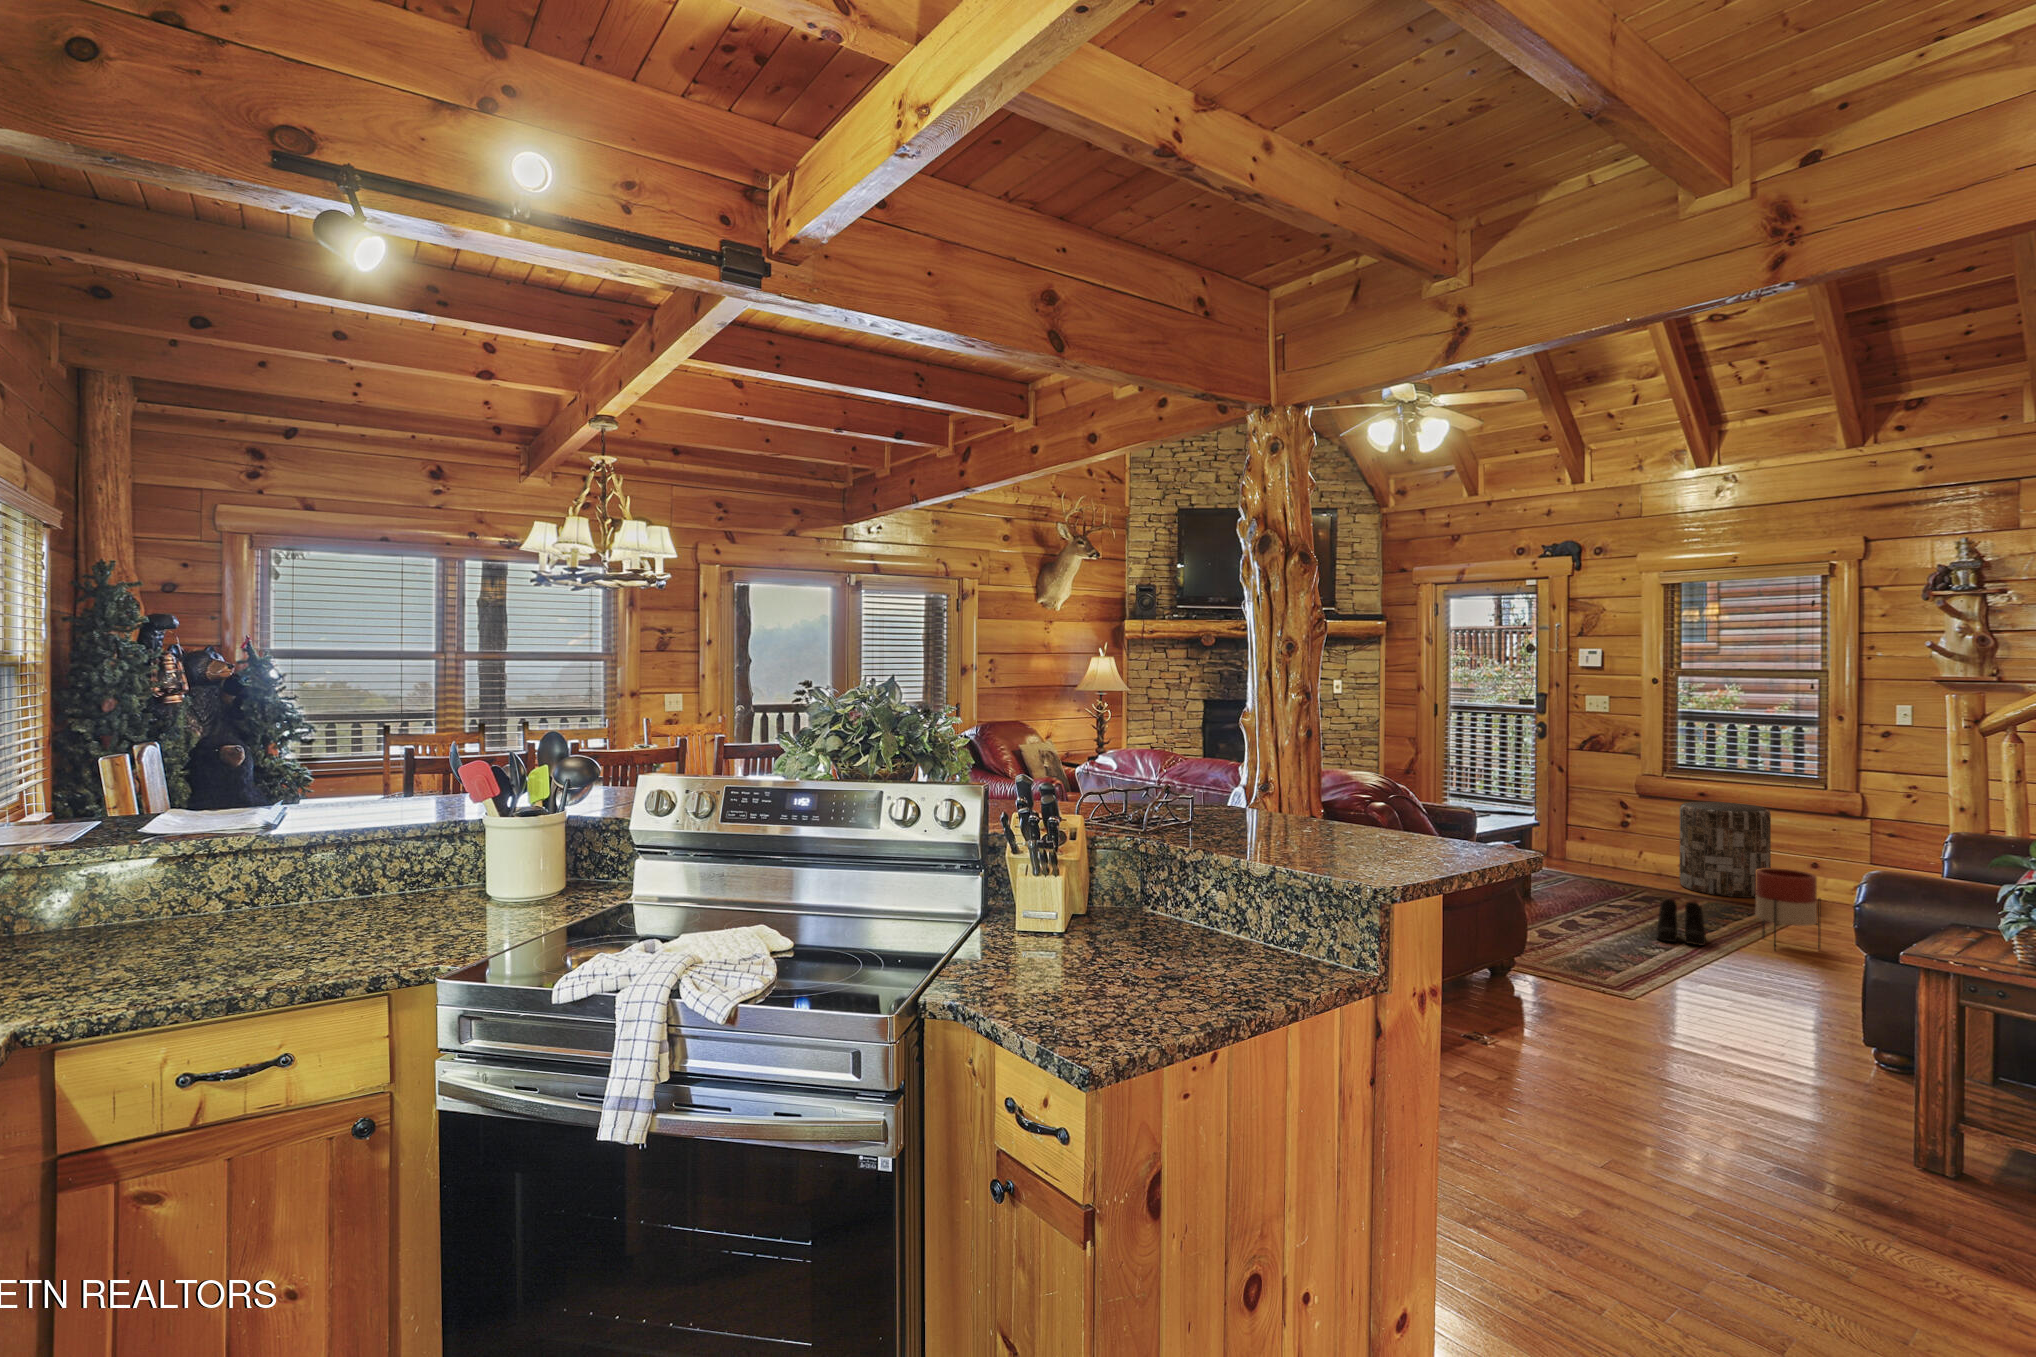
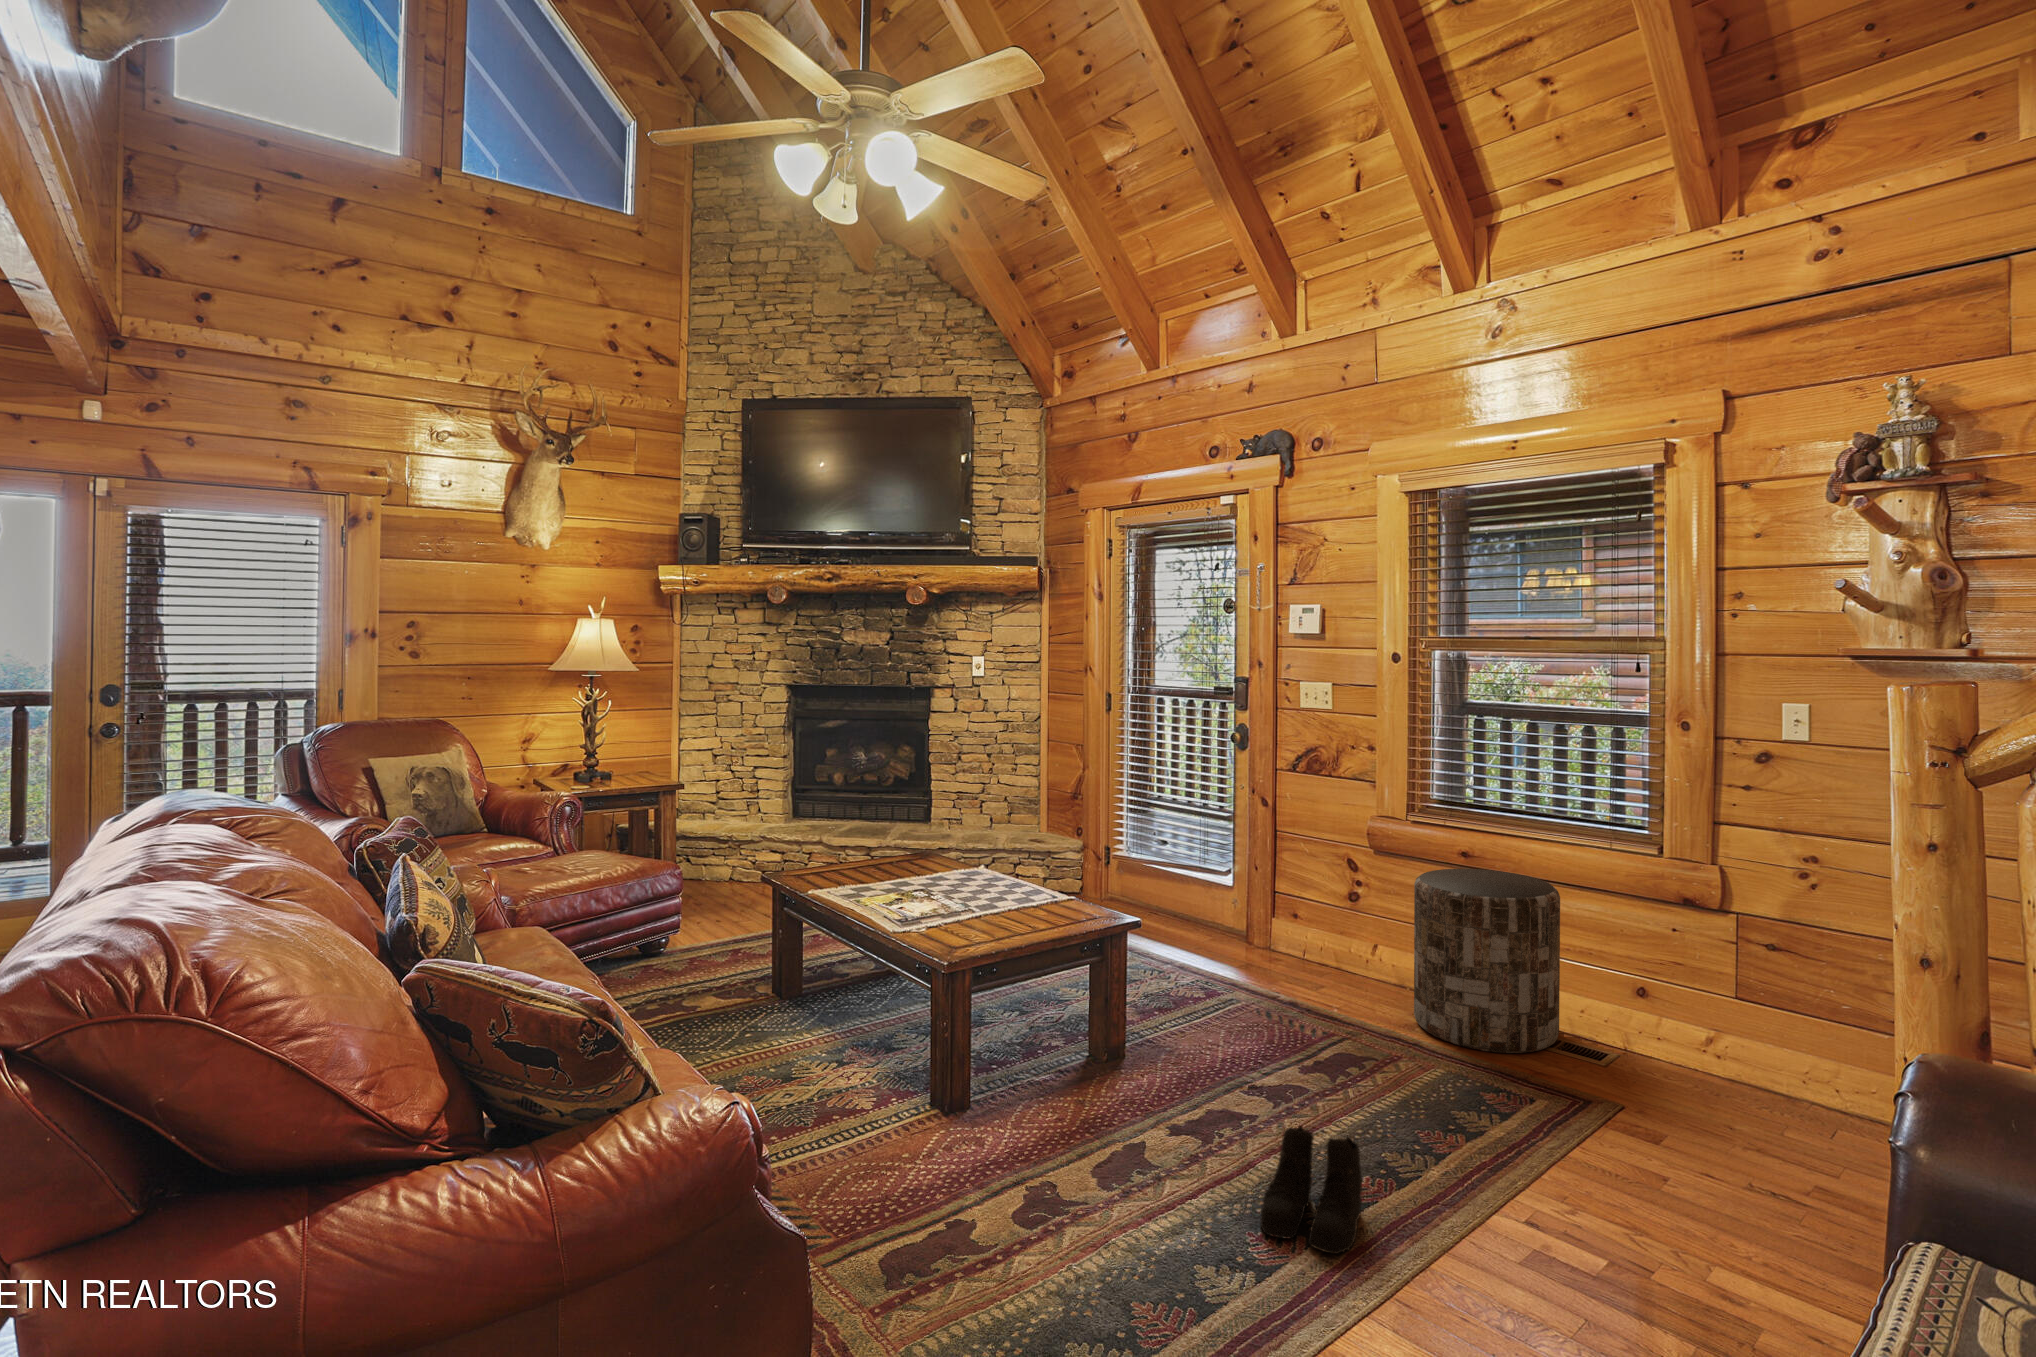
planter: present [1755,868,1821,949] -> none [1464,1065,1594,1271]

